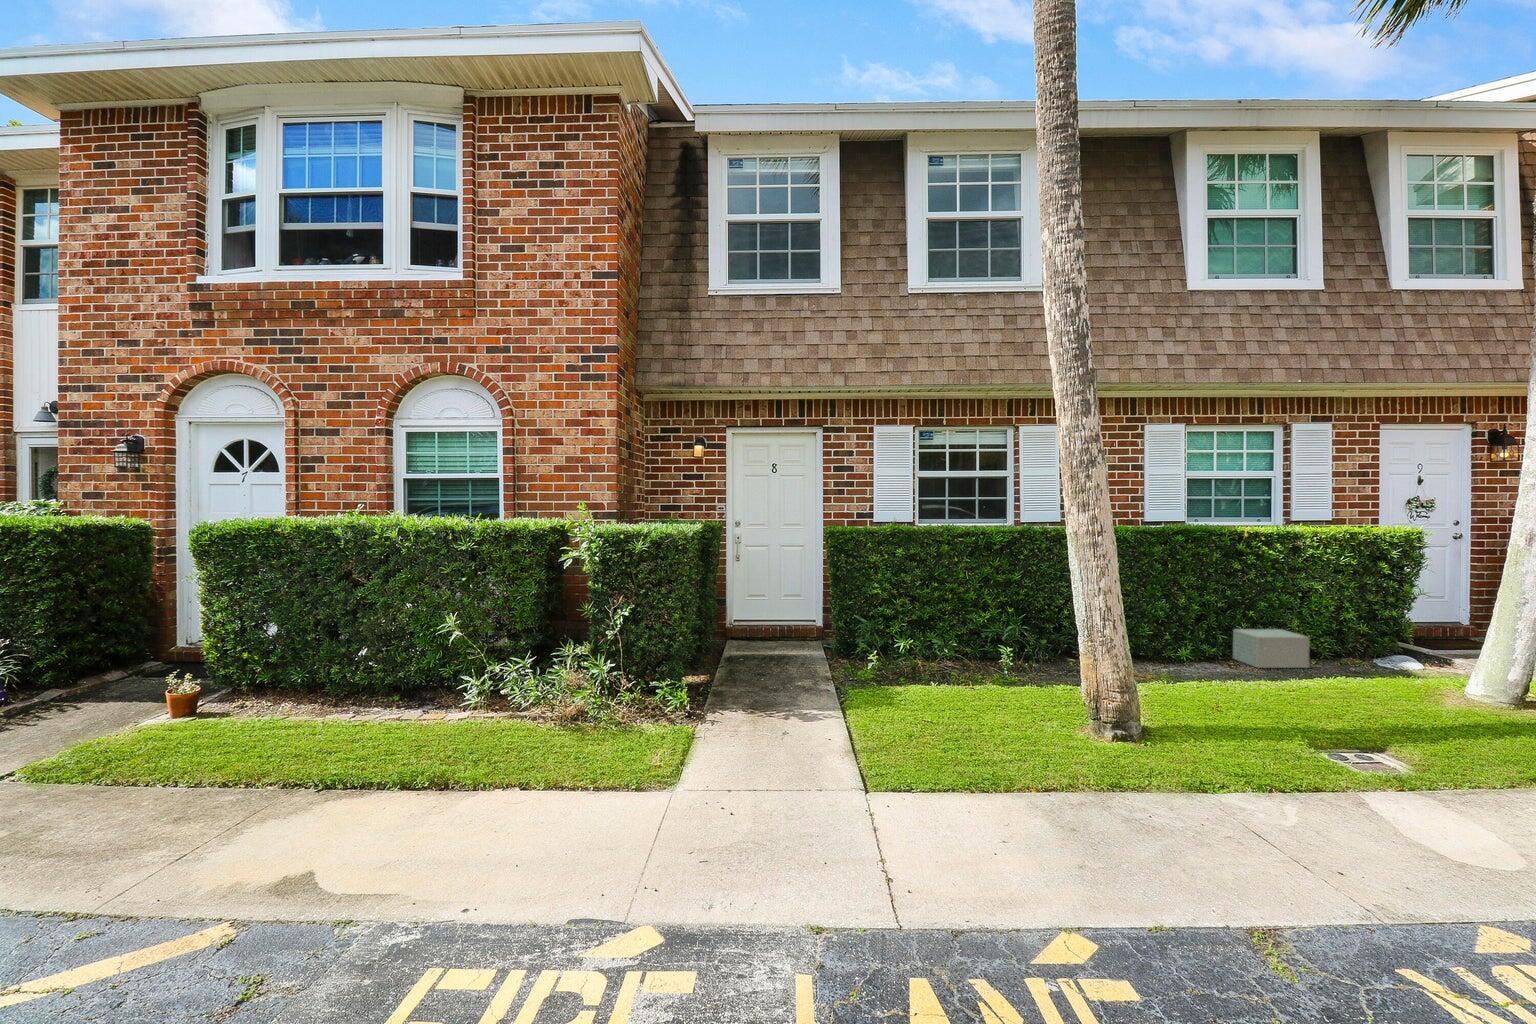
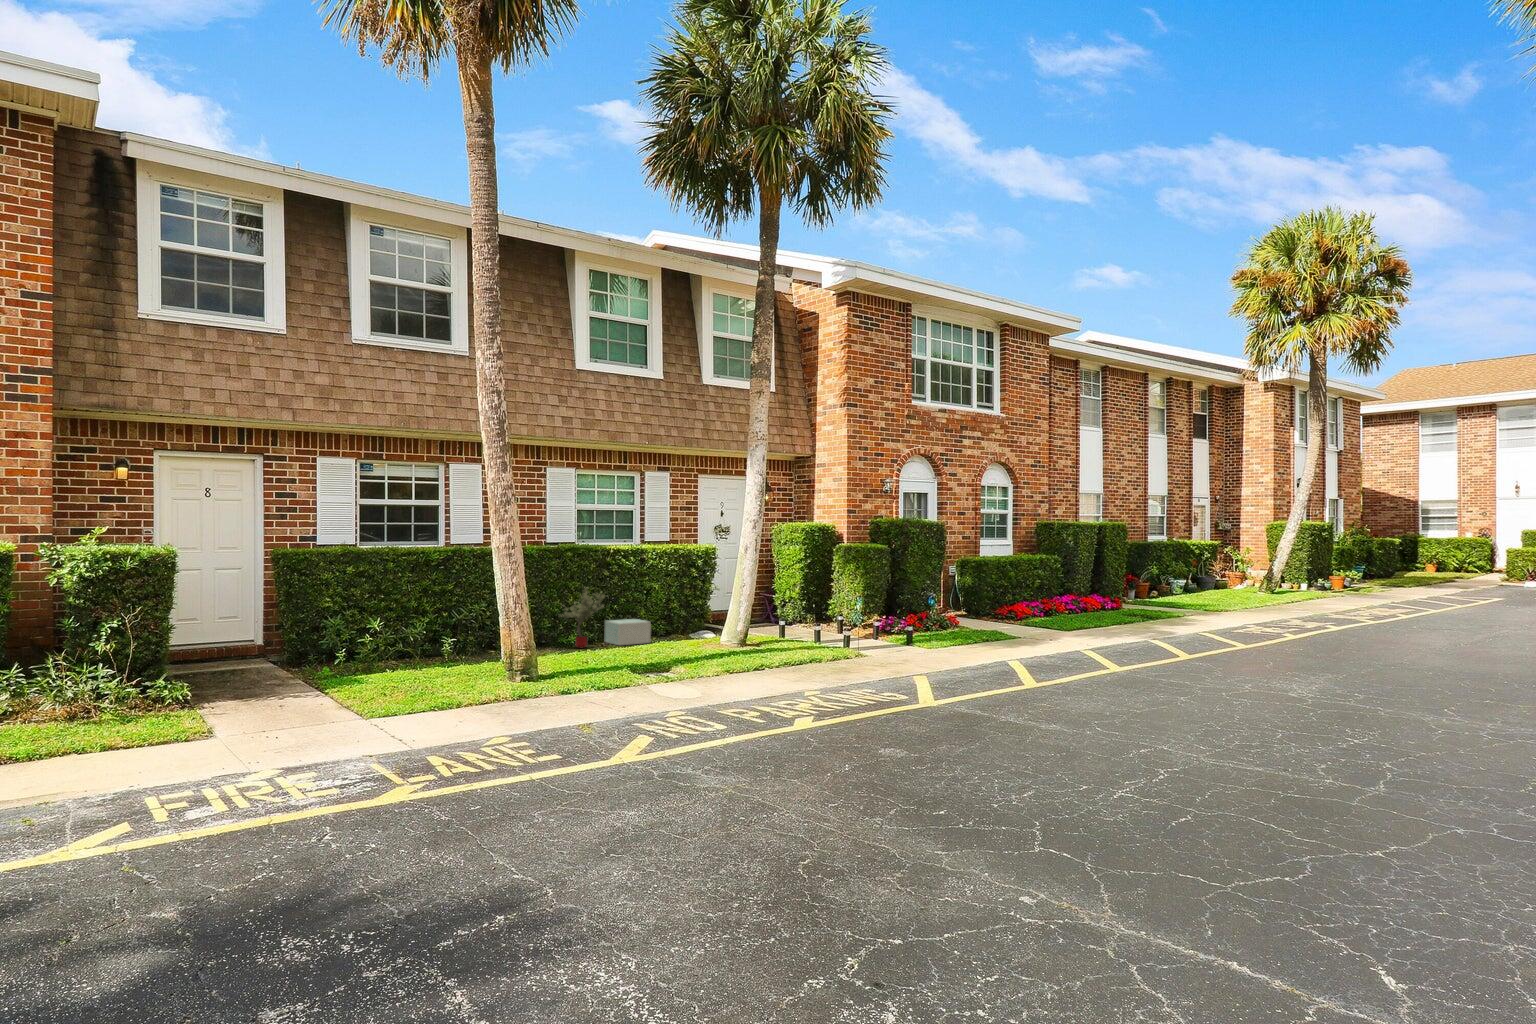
potted tree: none [1164,582,1235,667] -> present [561,587,605,648]

